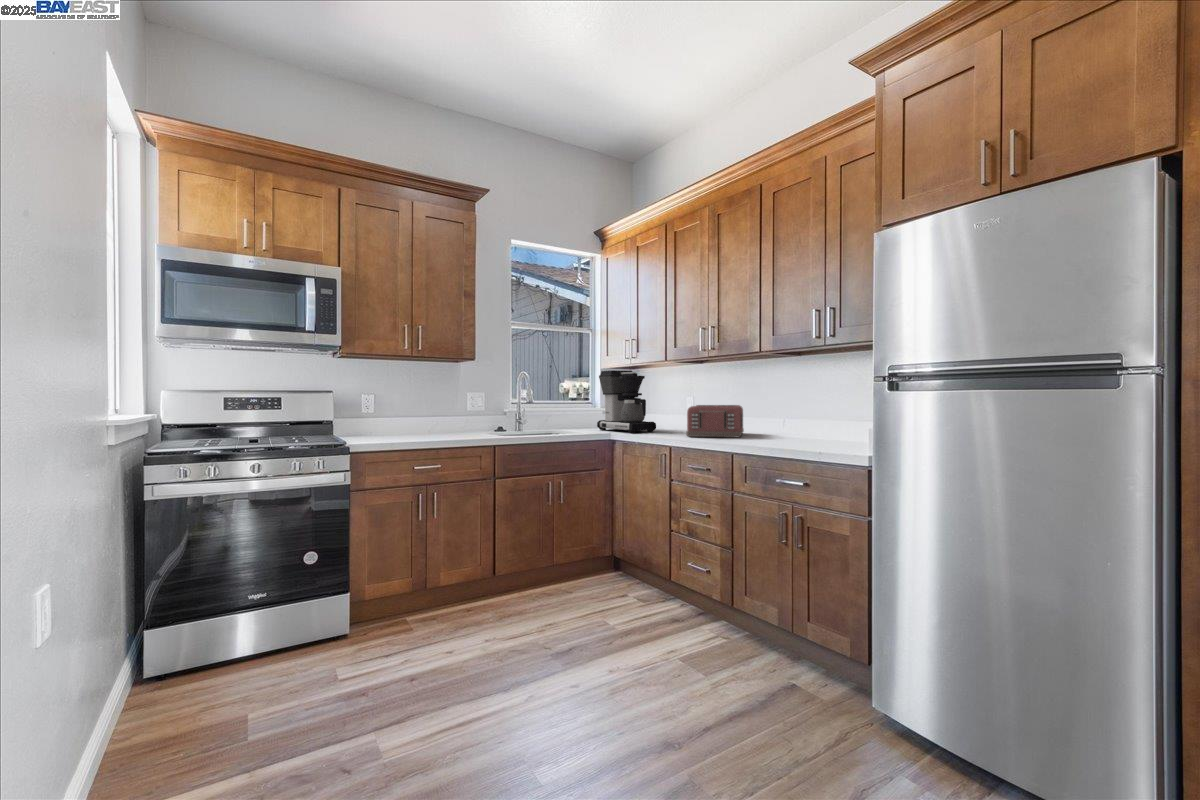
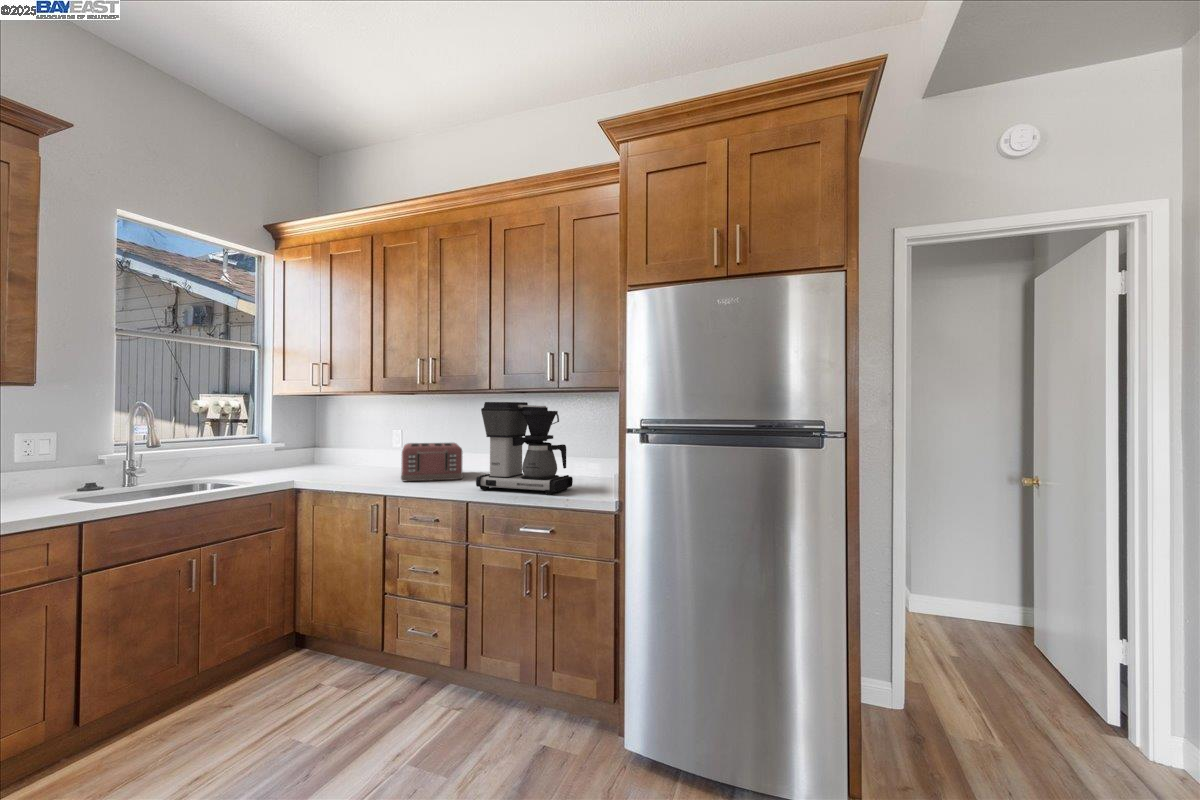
coffee maker: present [597,370,656,433] -> present [476,402,573,495]

